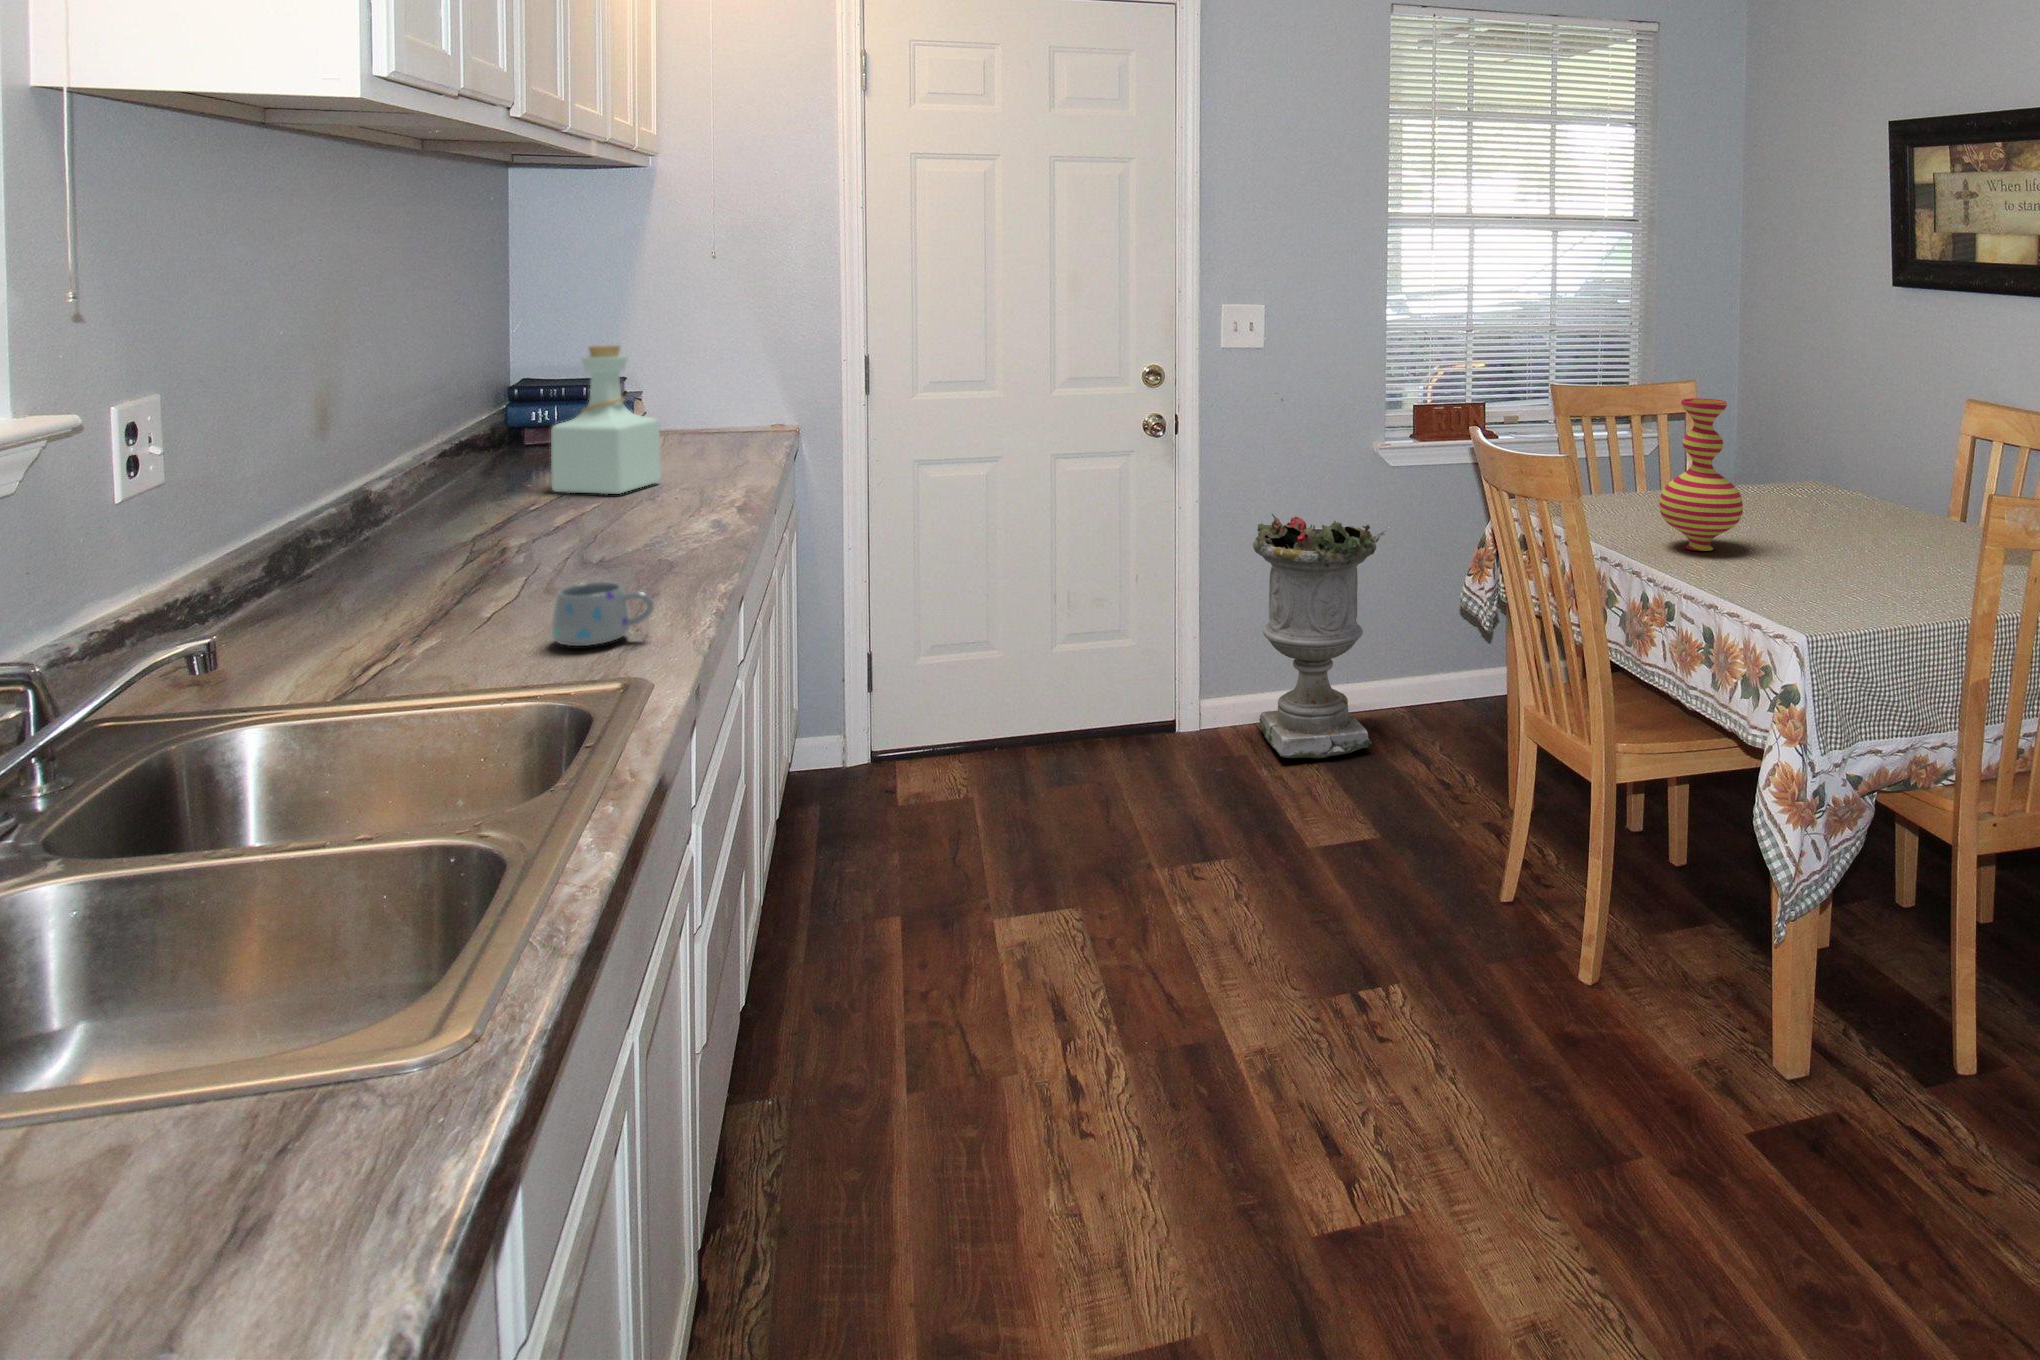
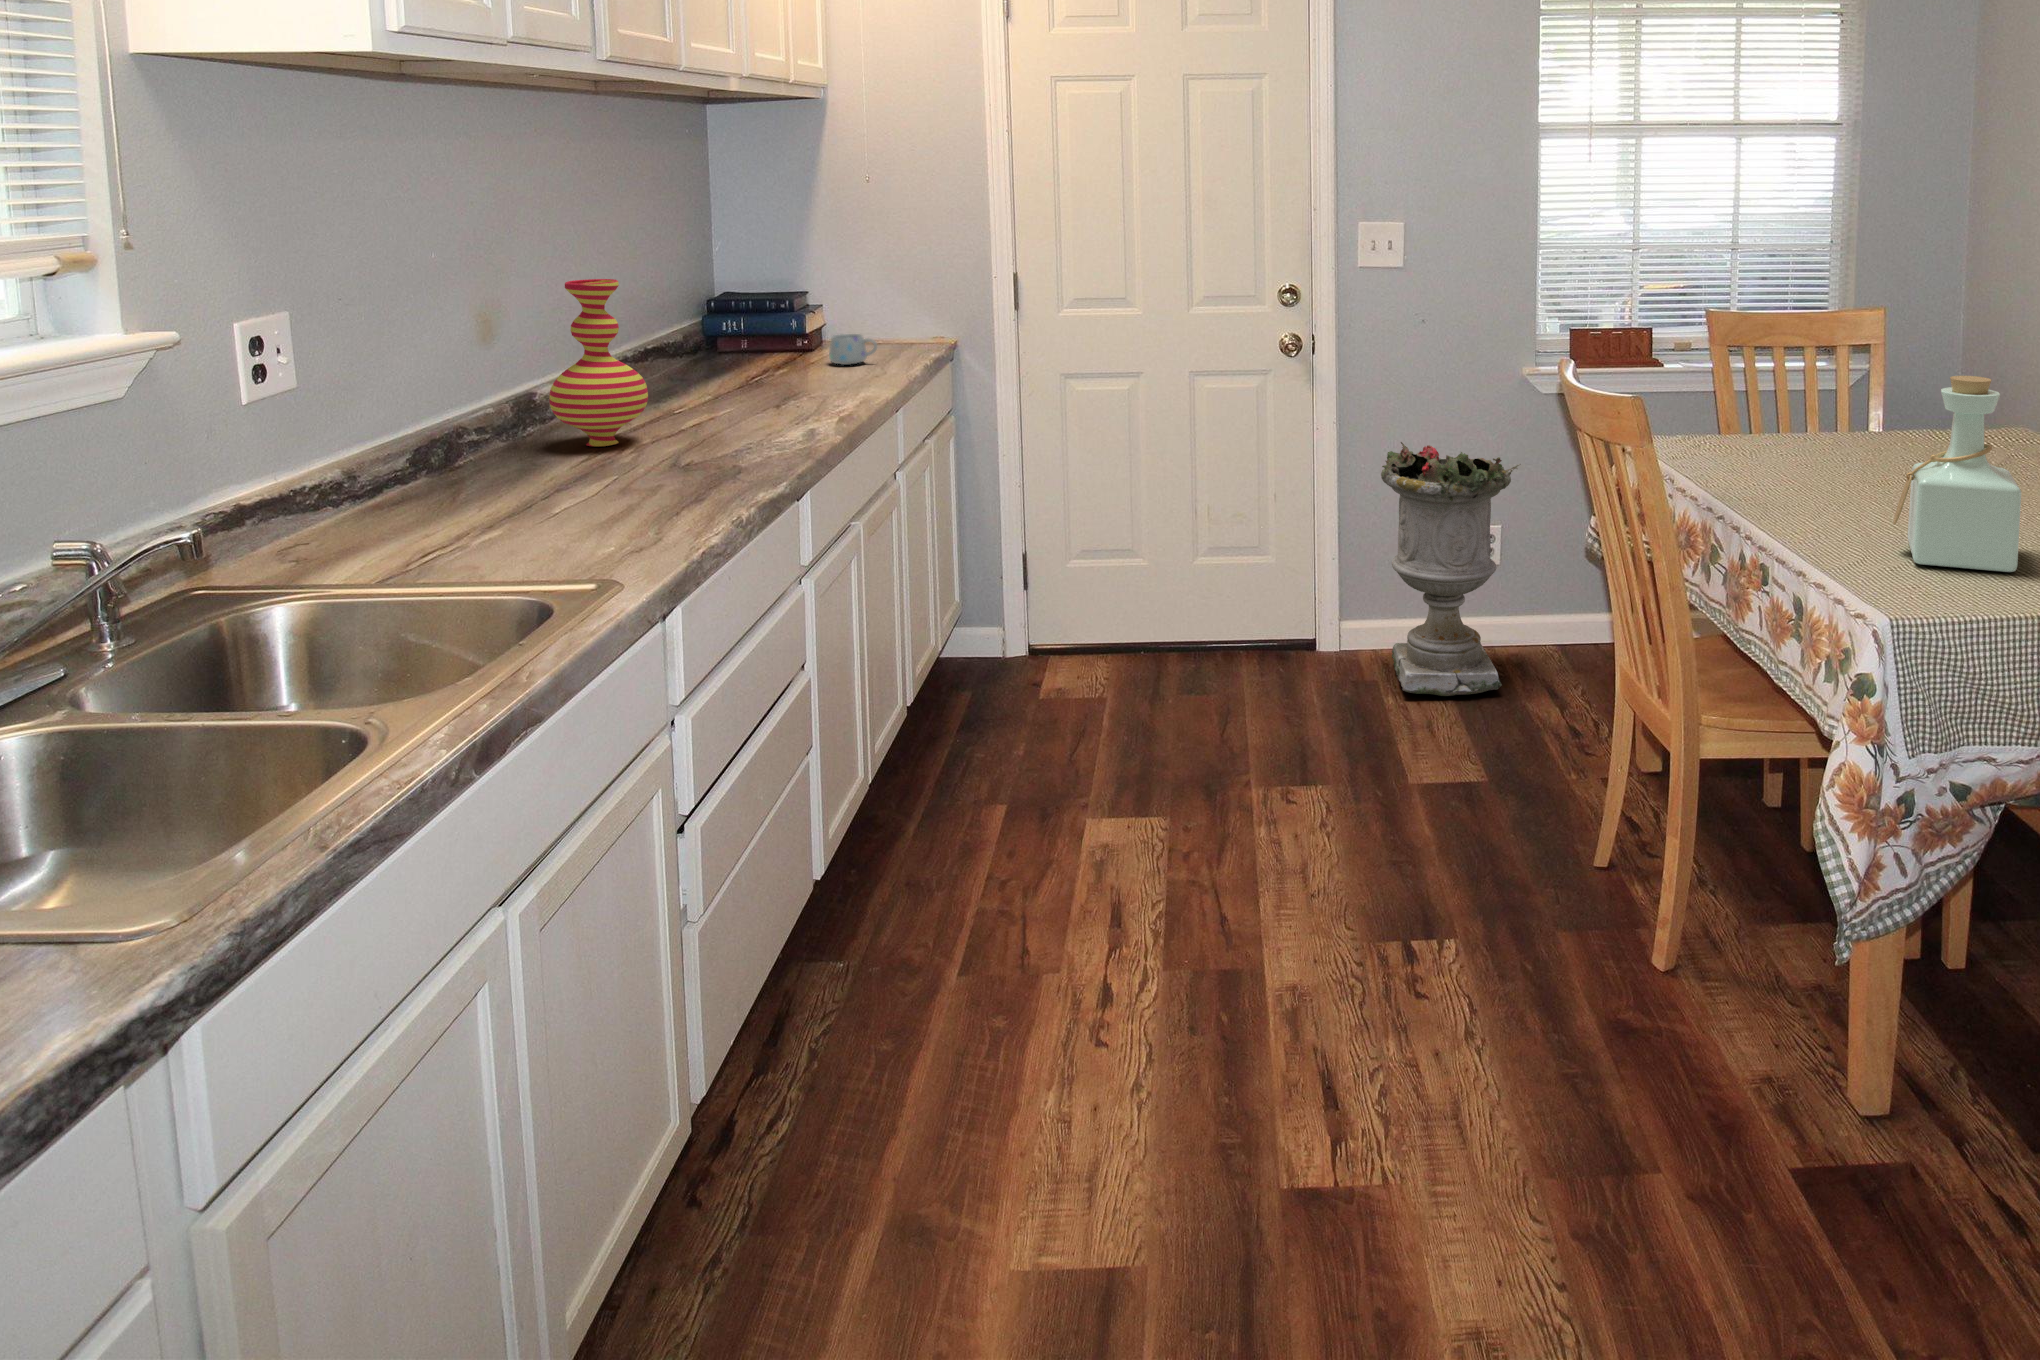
bottle: present [551,345,661,494] -> present [1893,376,2021,572]
vase: present [1659,398,1743,551] -> present [549,279,648,446]
mug: present [551,582,654,646] -> present [829,334,877,365]

